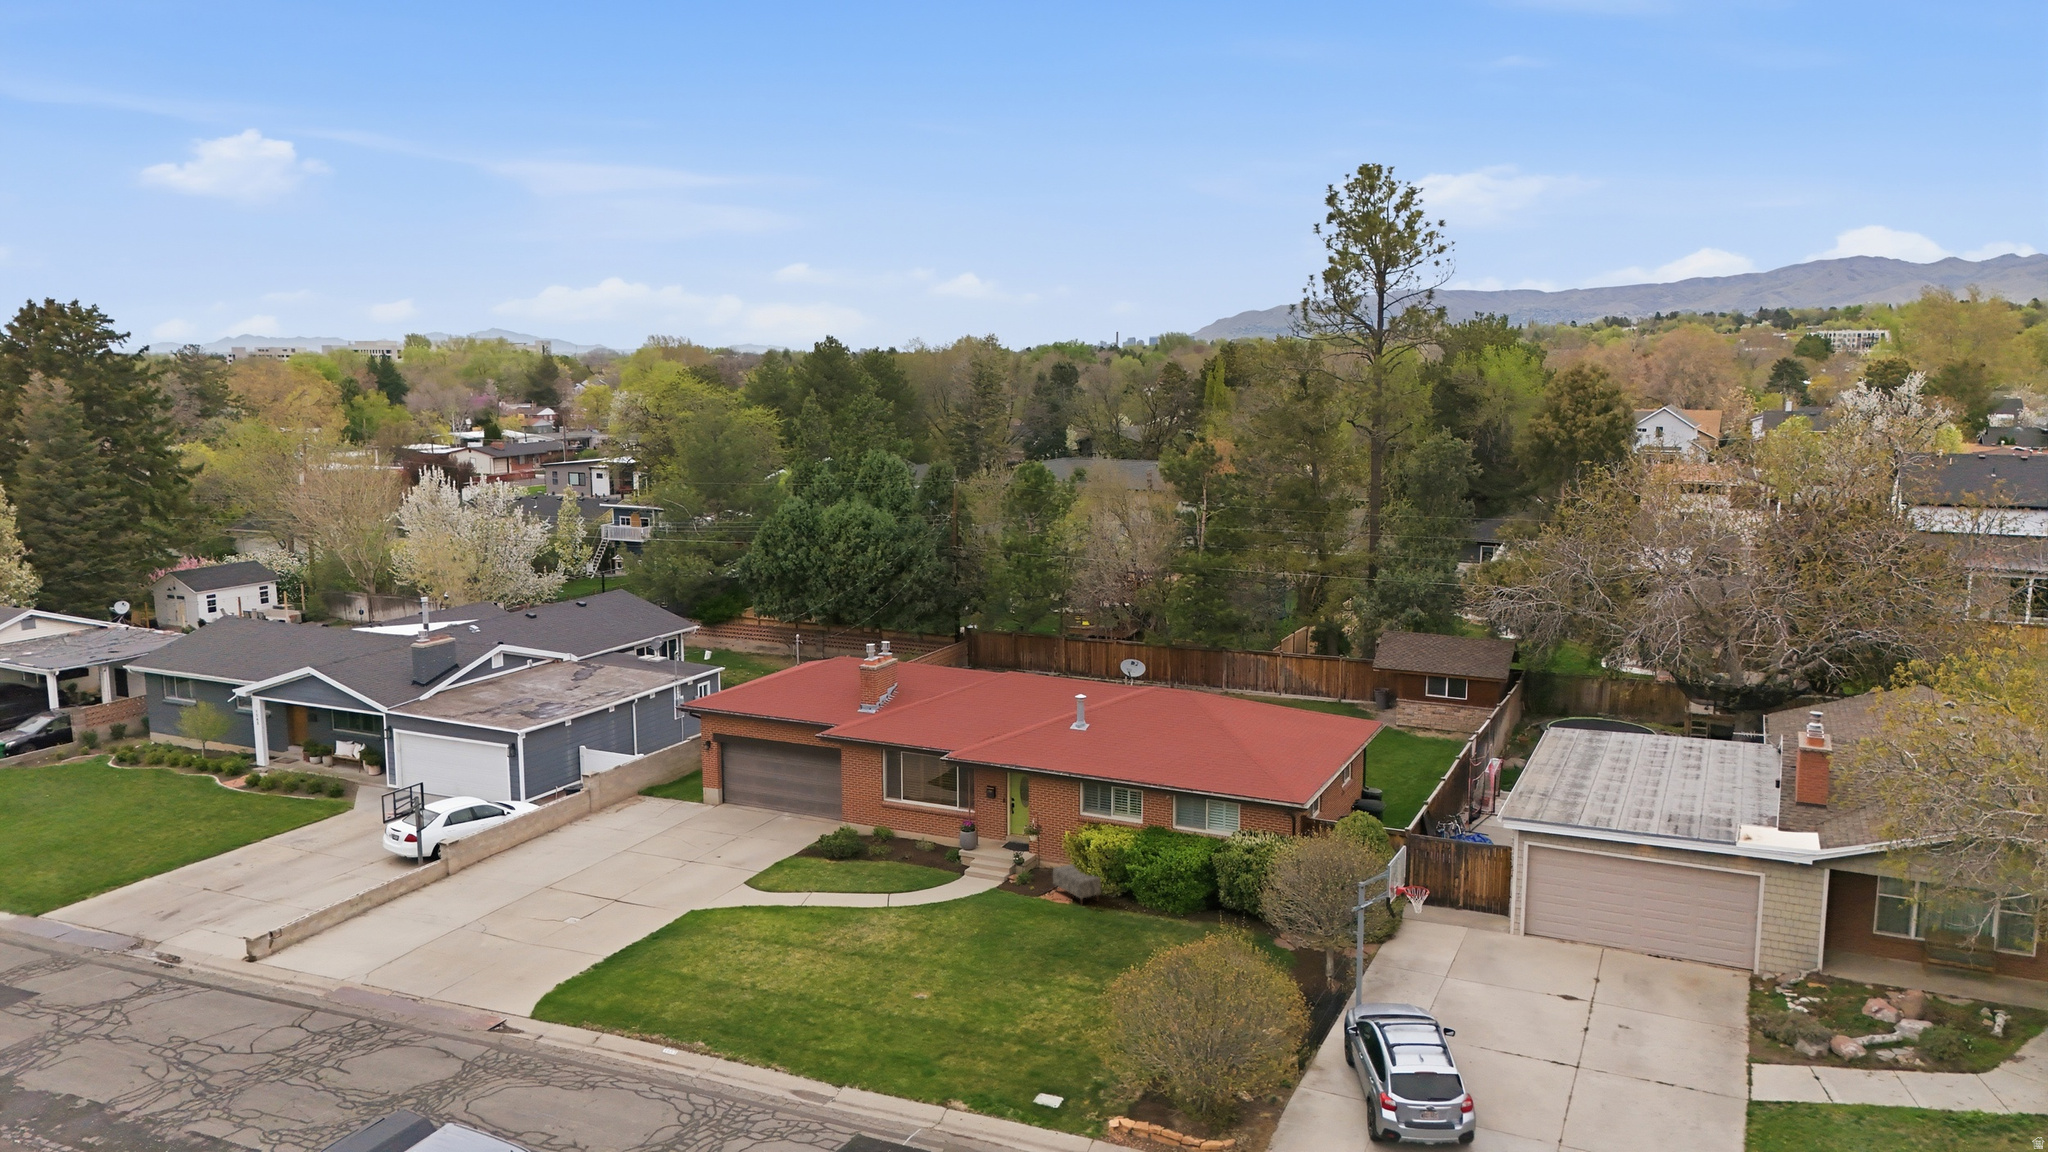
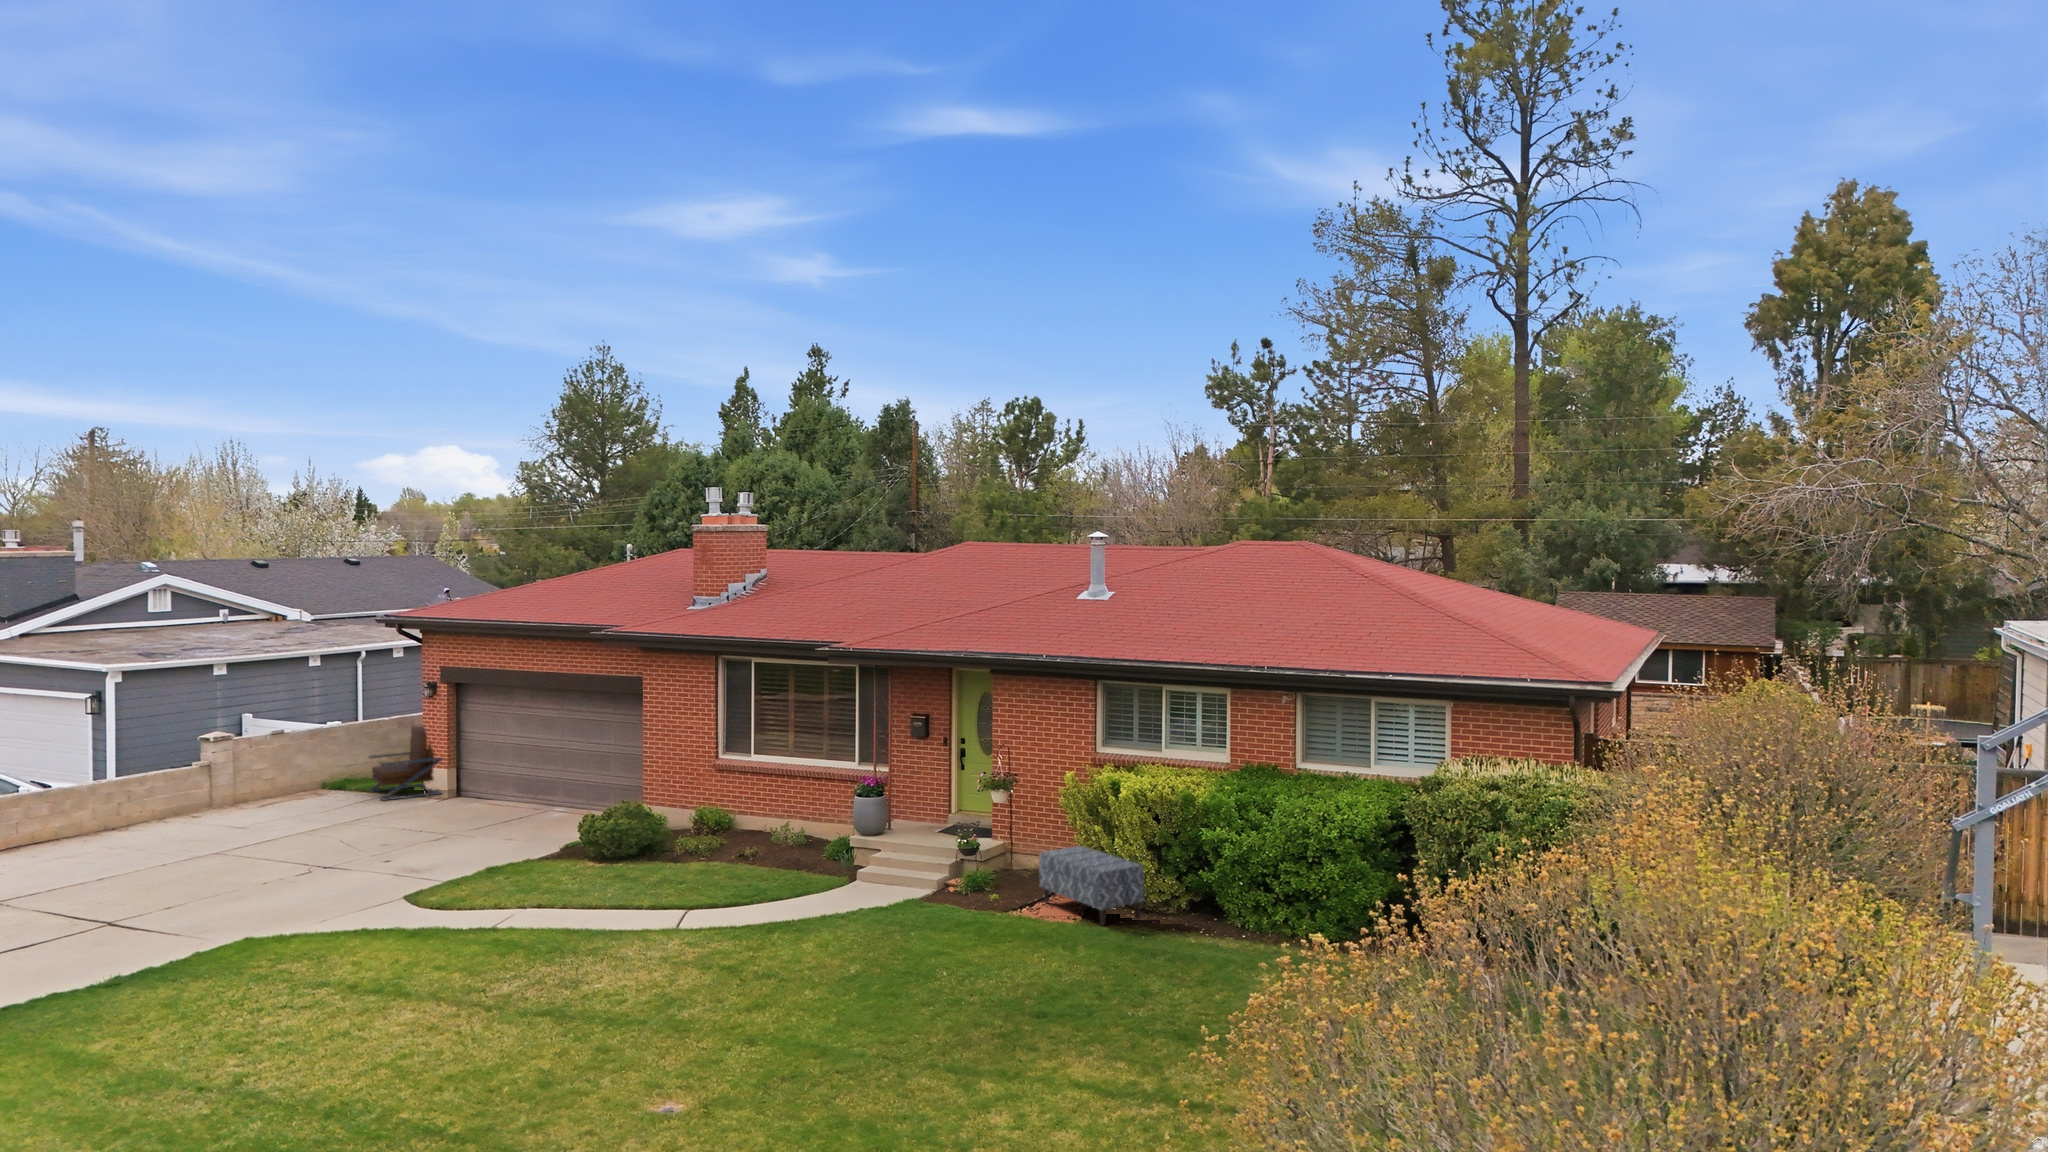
lounge chair: none [672,764,717,810] -> present [369,726,443,801]

